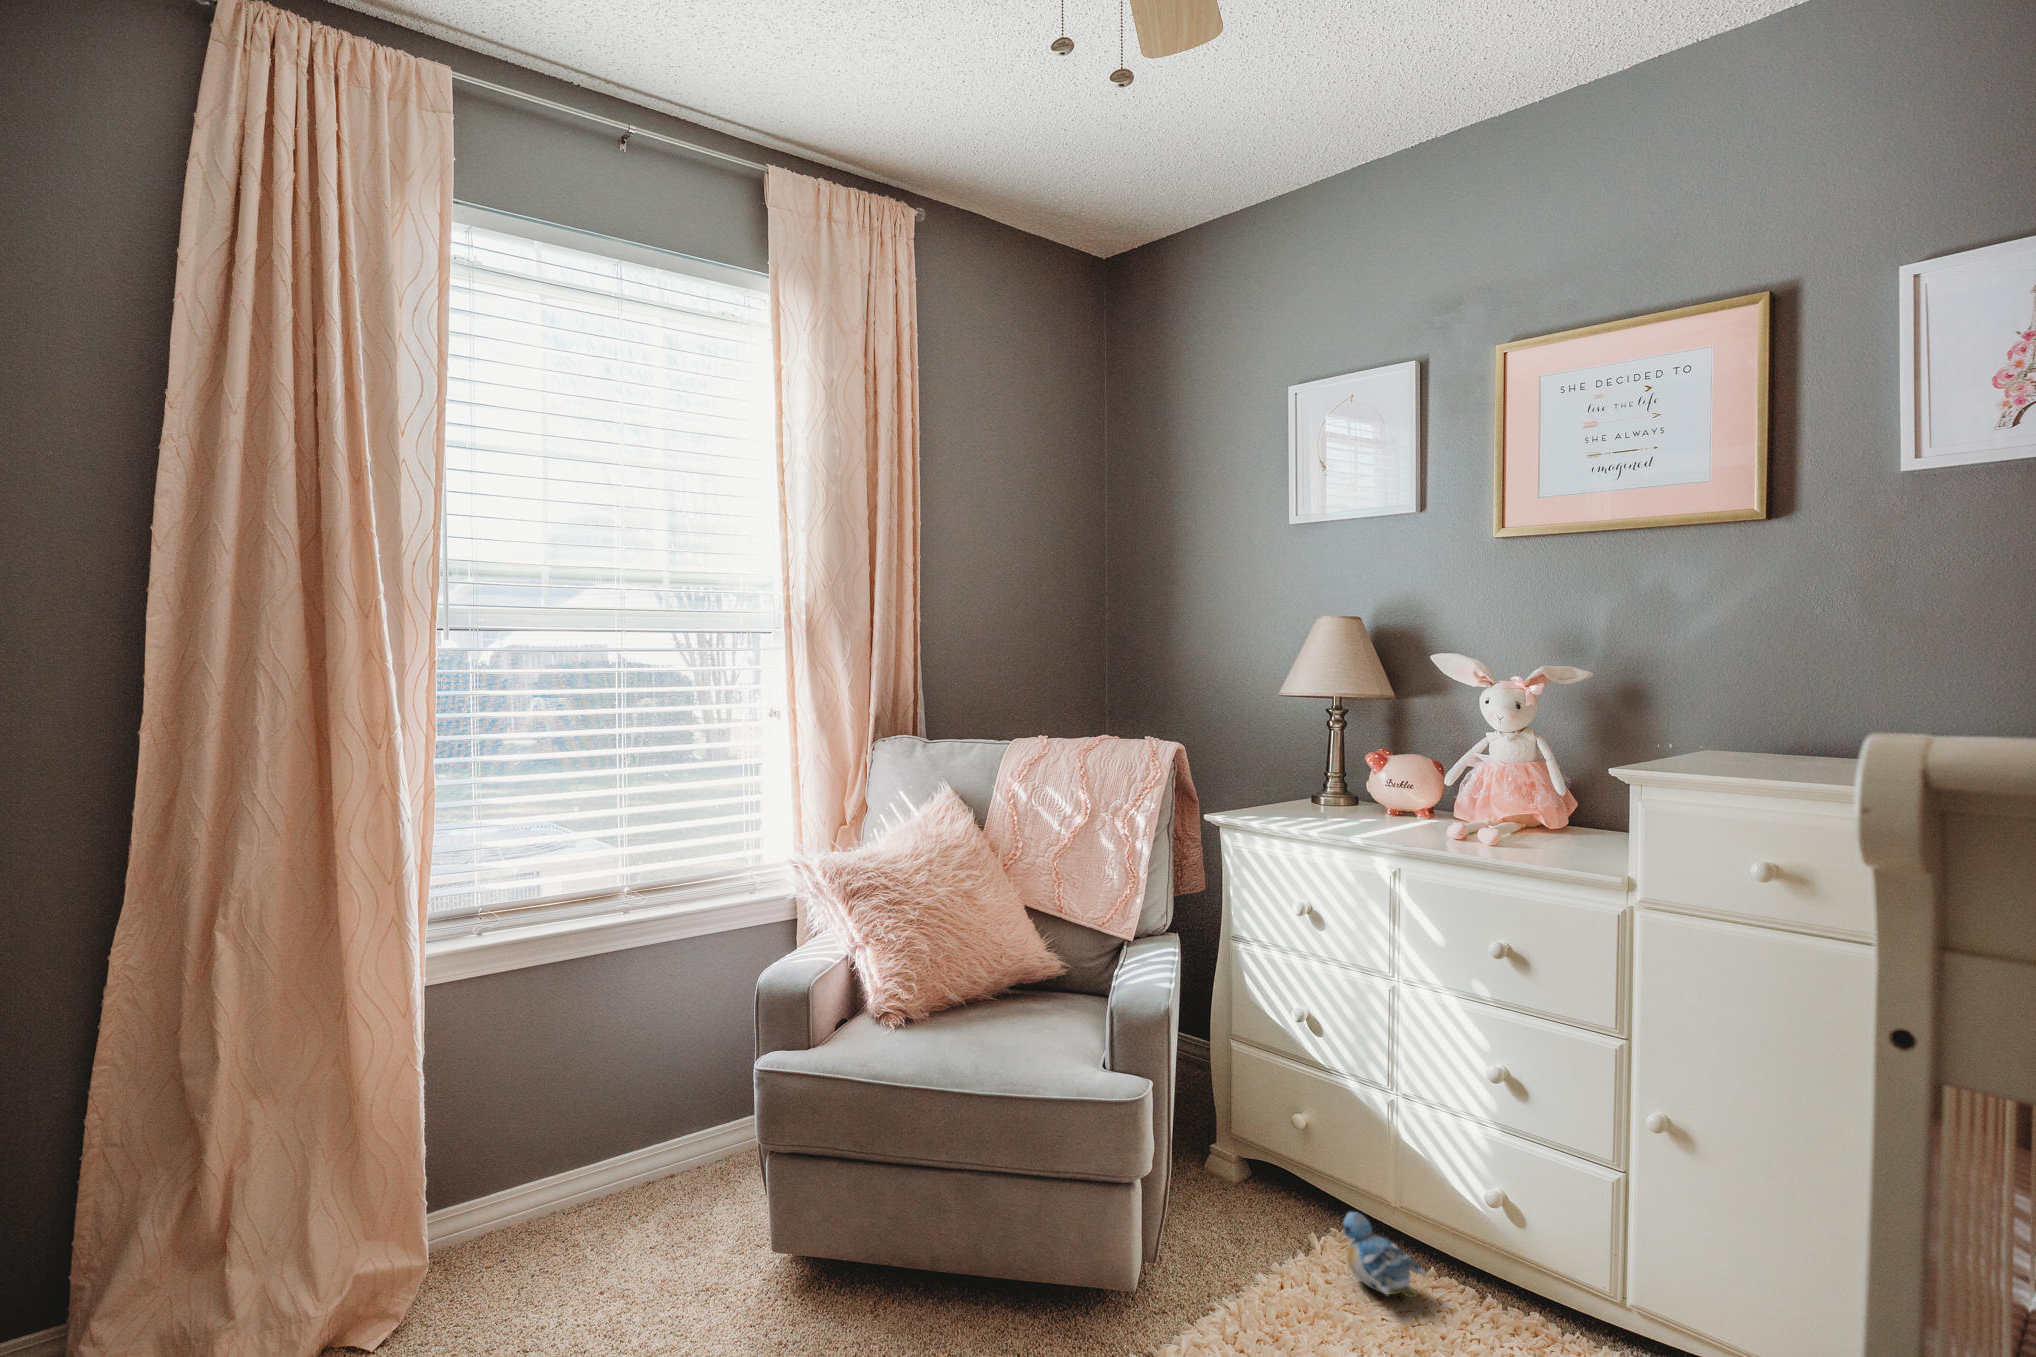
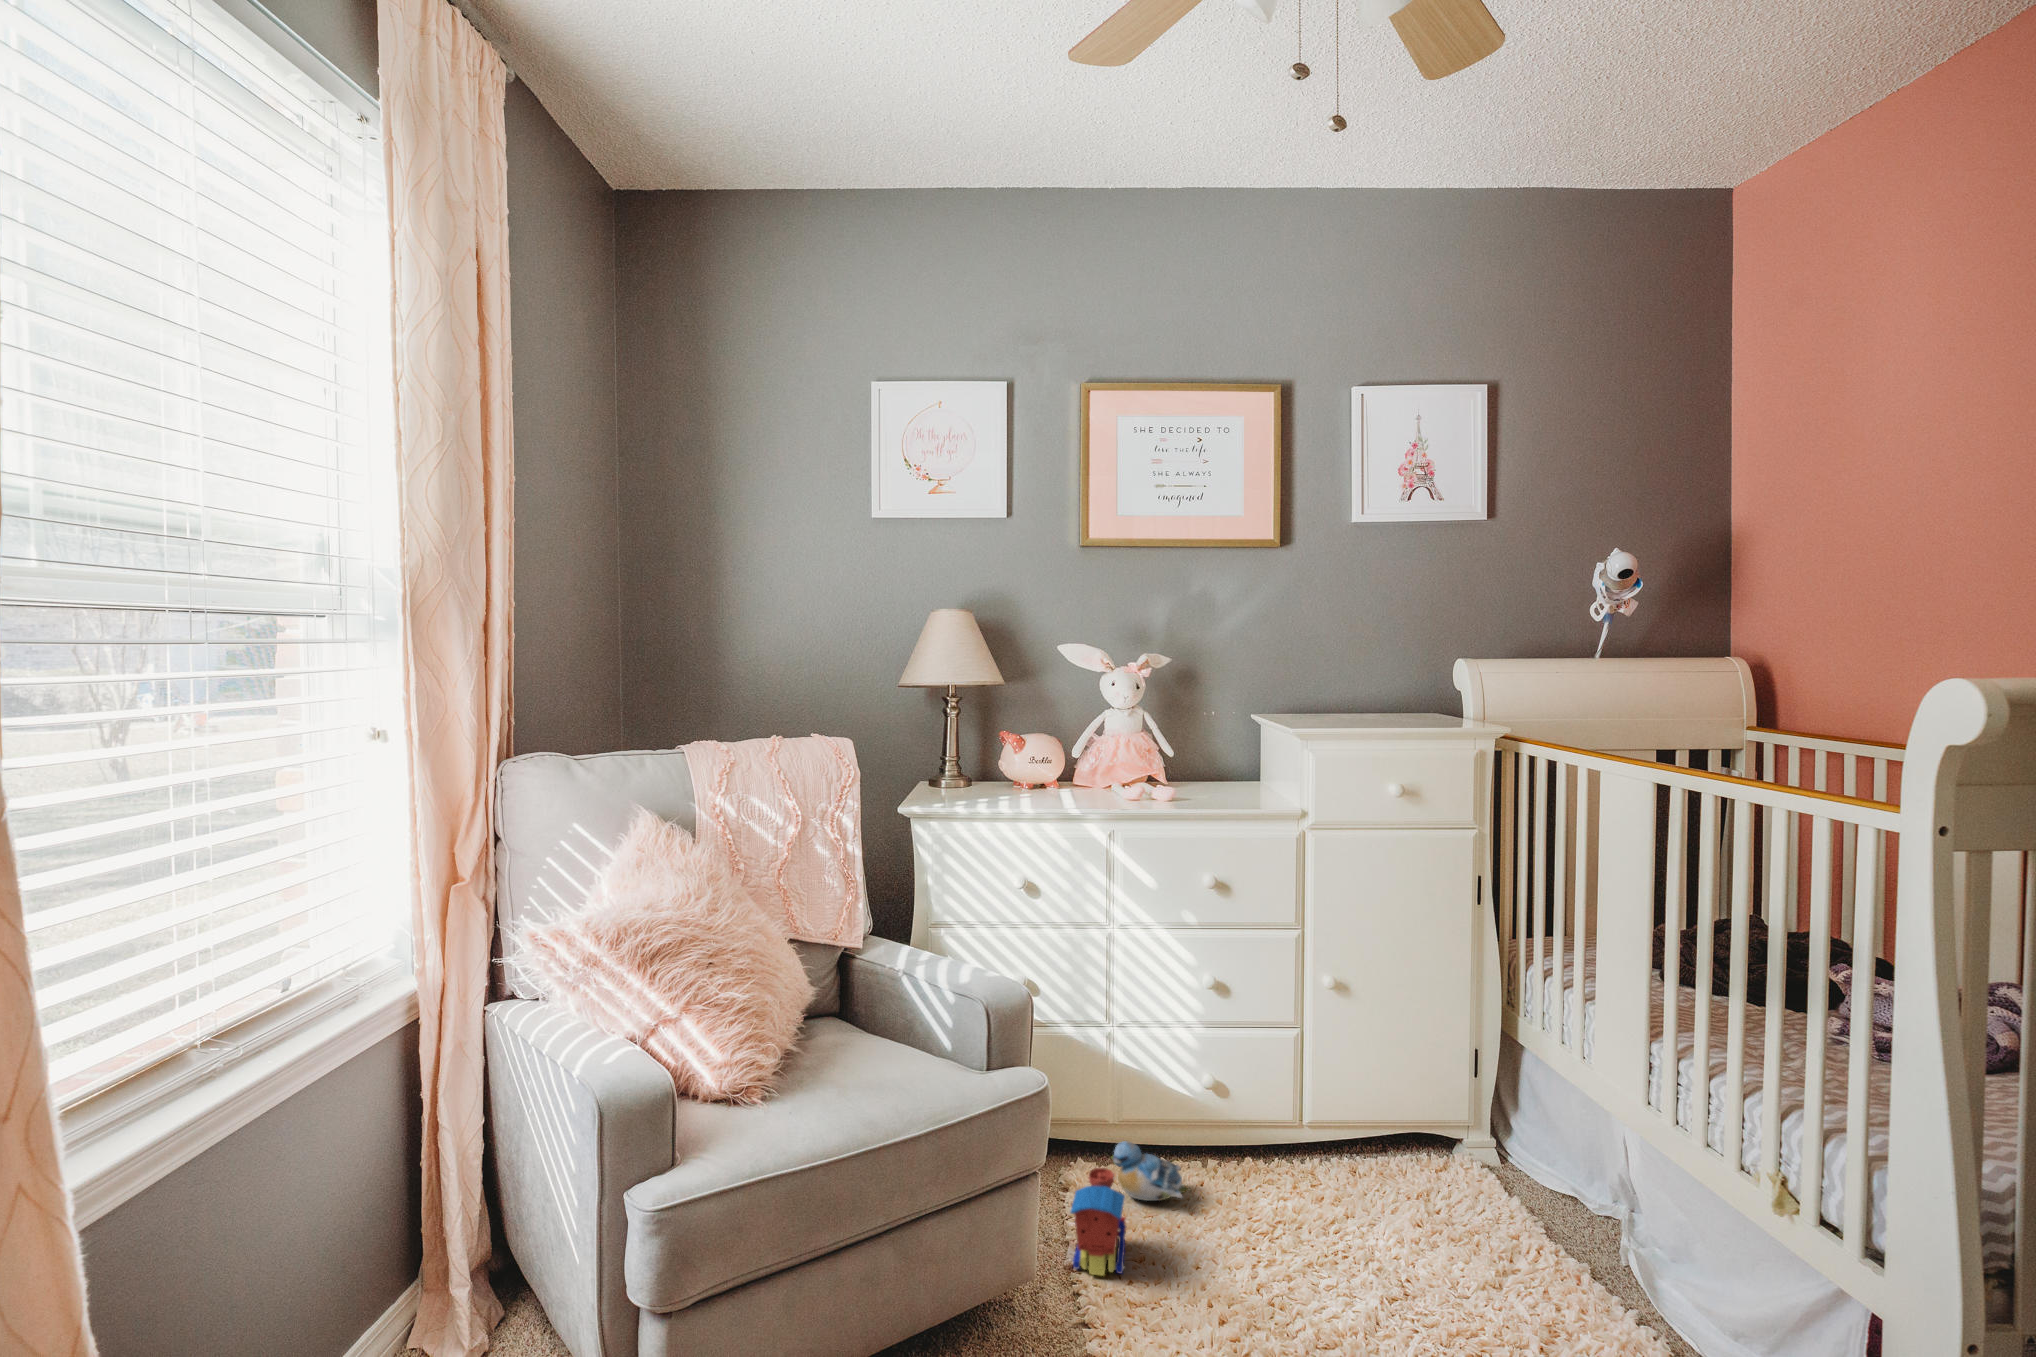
toy train: none [1208,1210,1298,1318] -> present [1071,1168,1126,1276]

